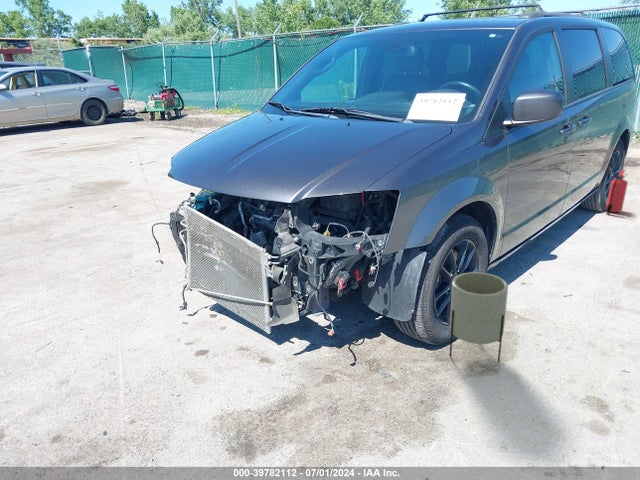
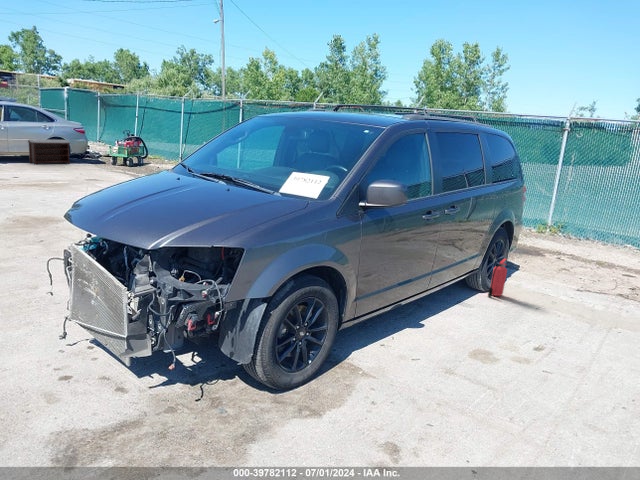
bench: none [65,100,110,129] -> present [28,139,70,164]
planter: present [450,272,508,362] -> none [288,328,339,410]

